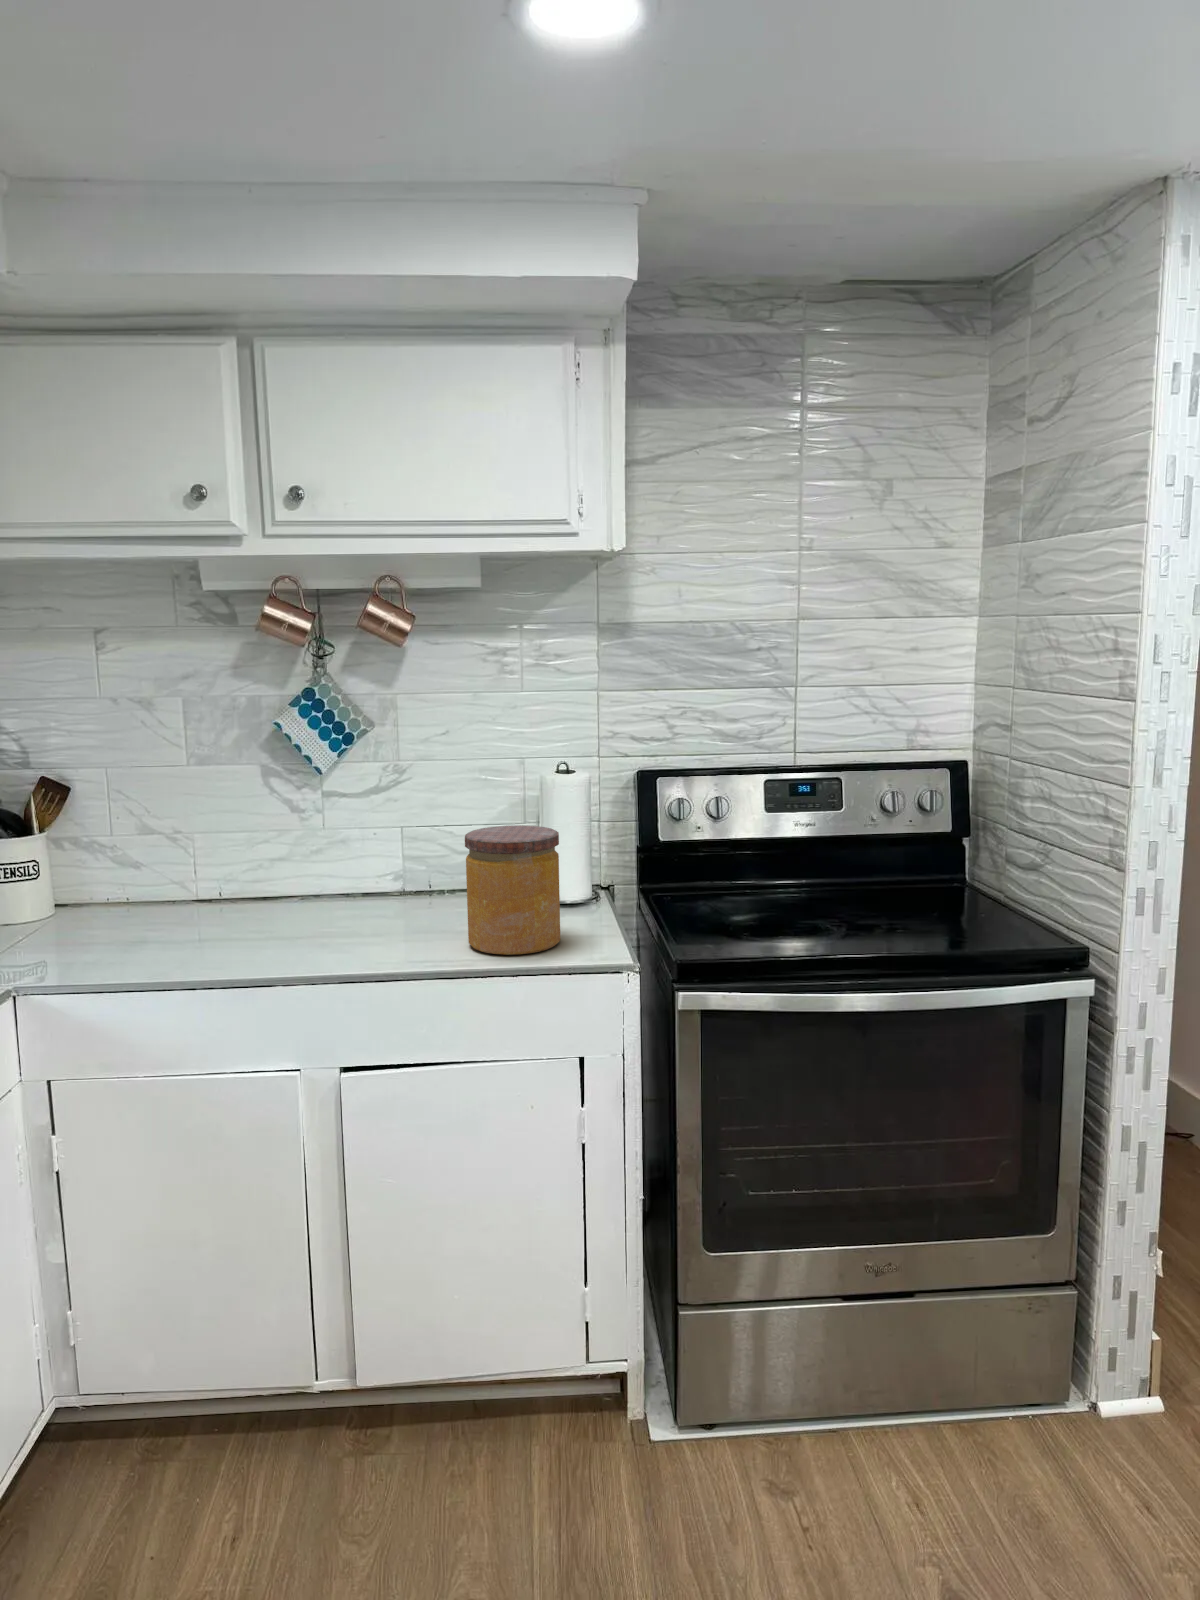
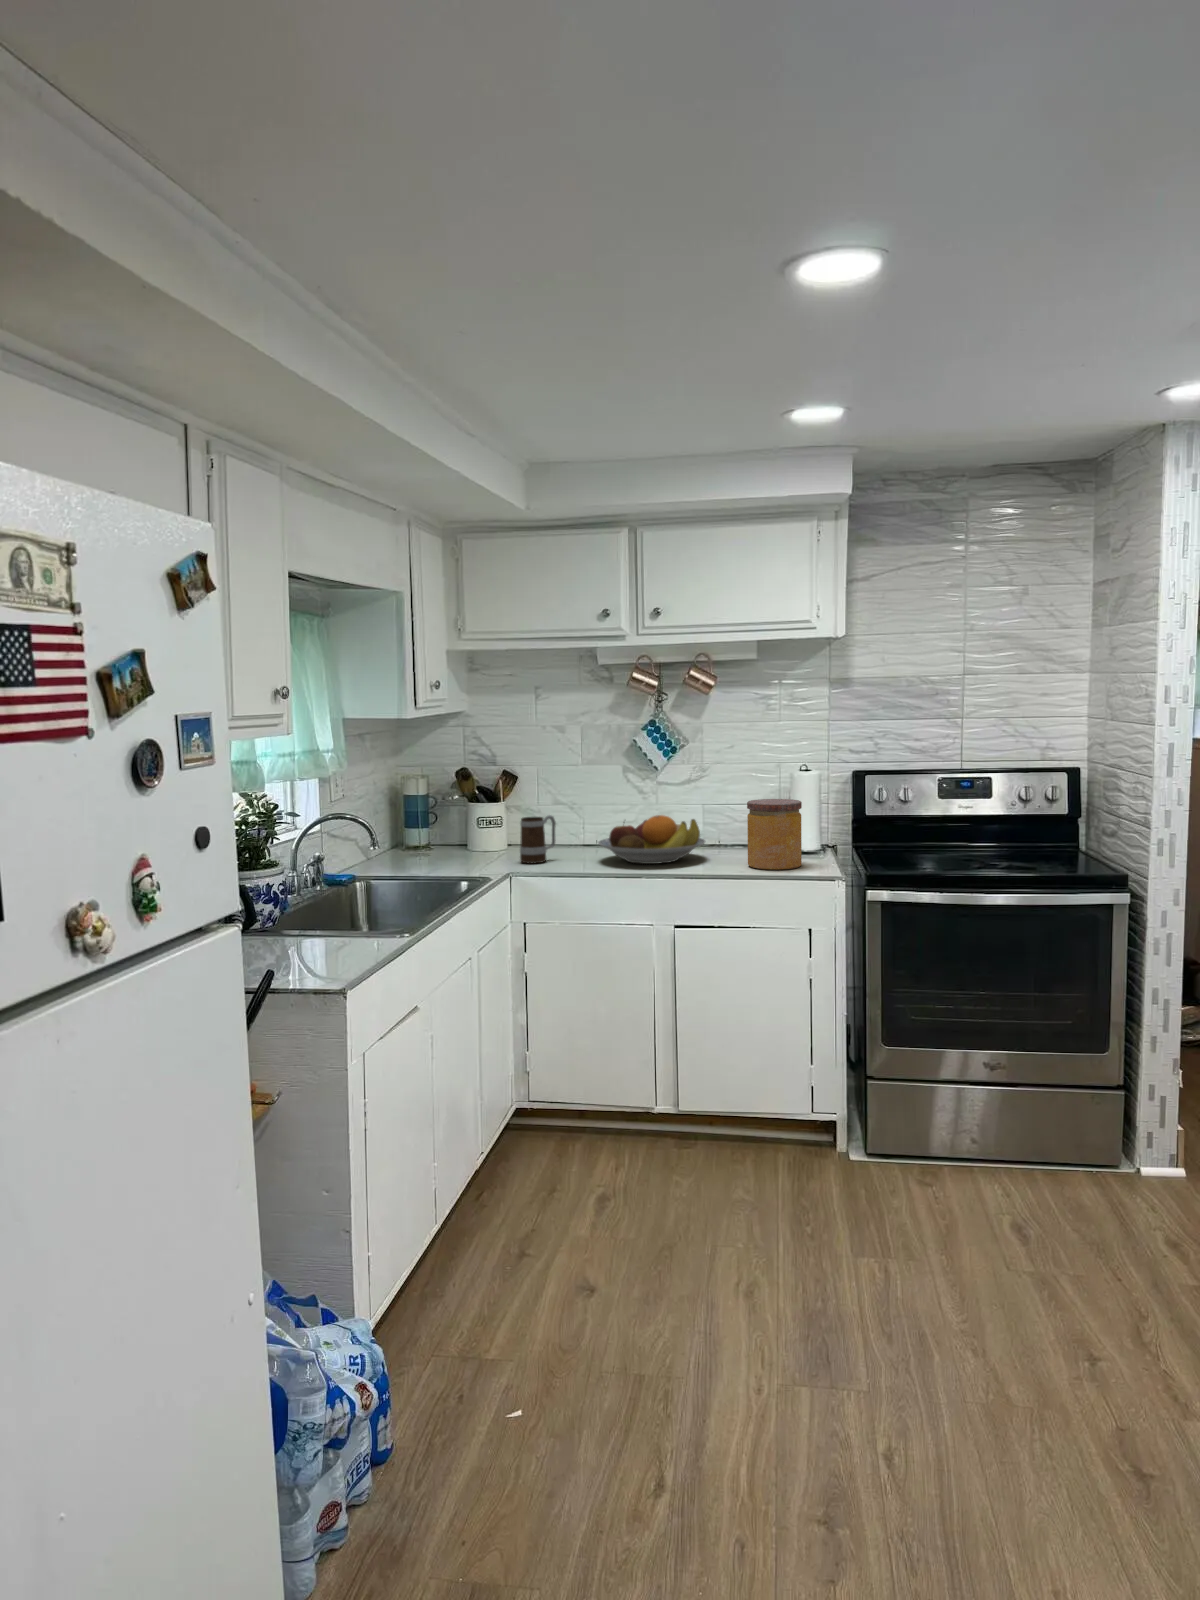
fruit bowl: none [203,858,397,945] -> present [598,815,705,864]
mug: none [54,861,128,952] -> present [520,815,556,863]

